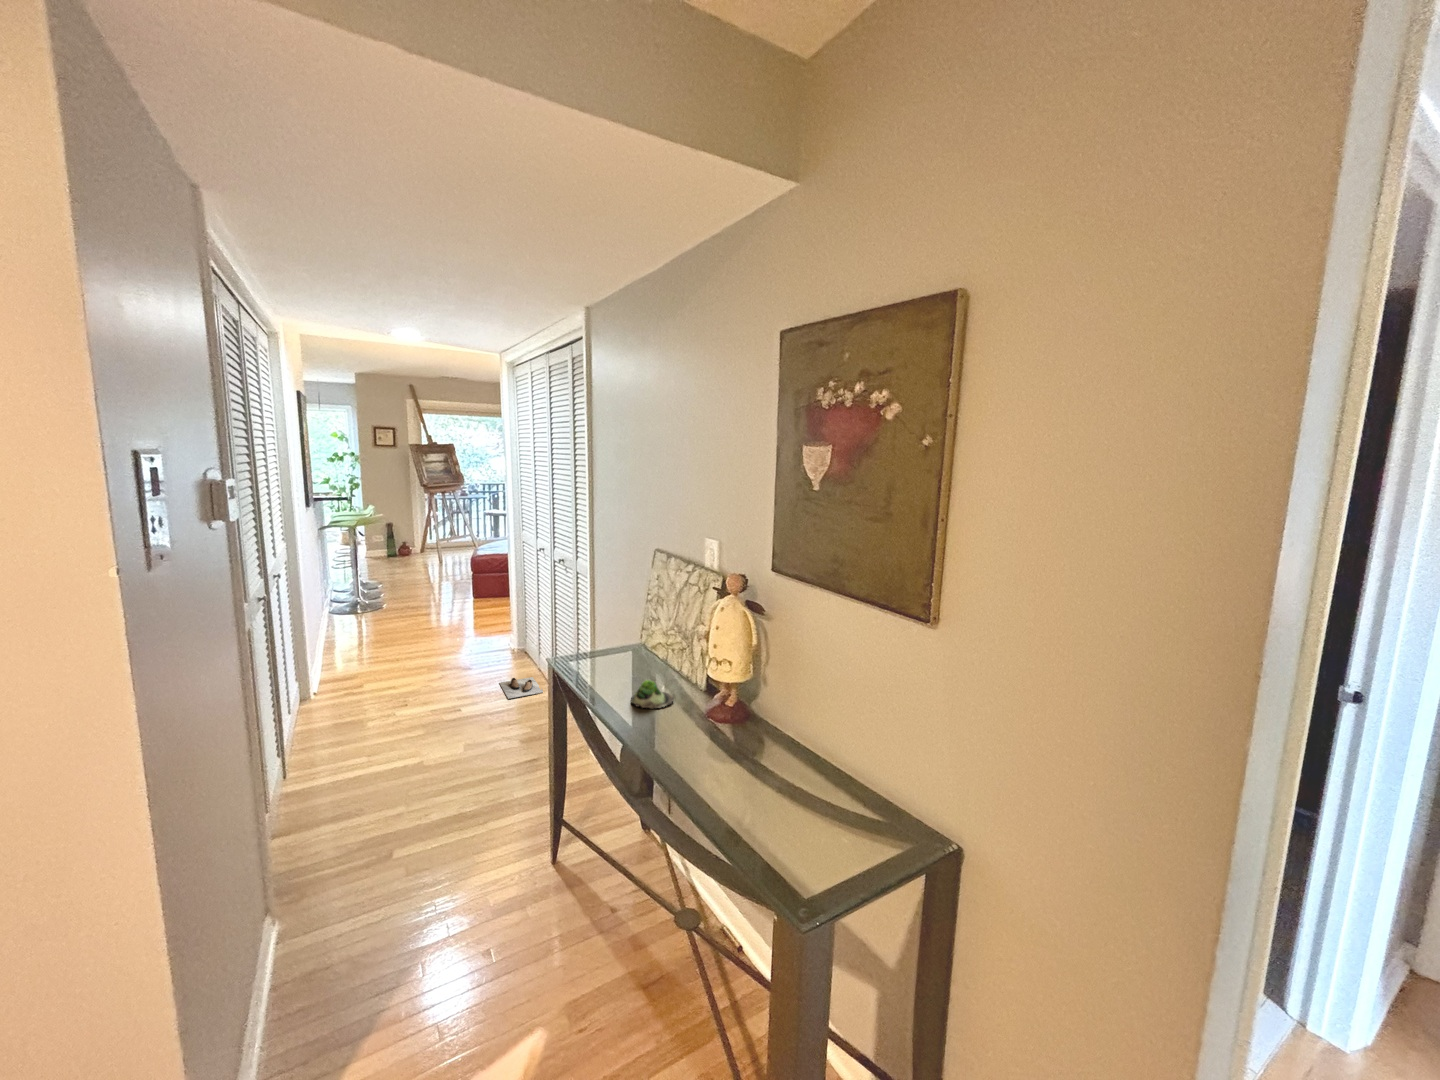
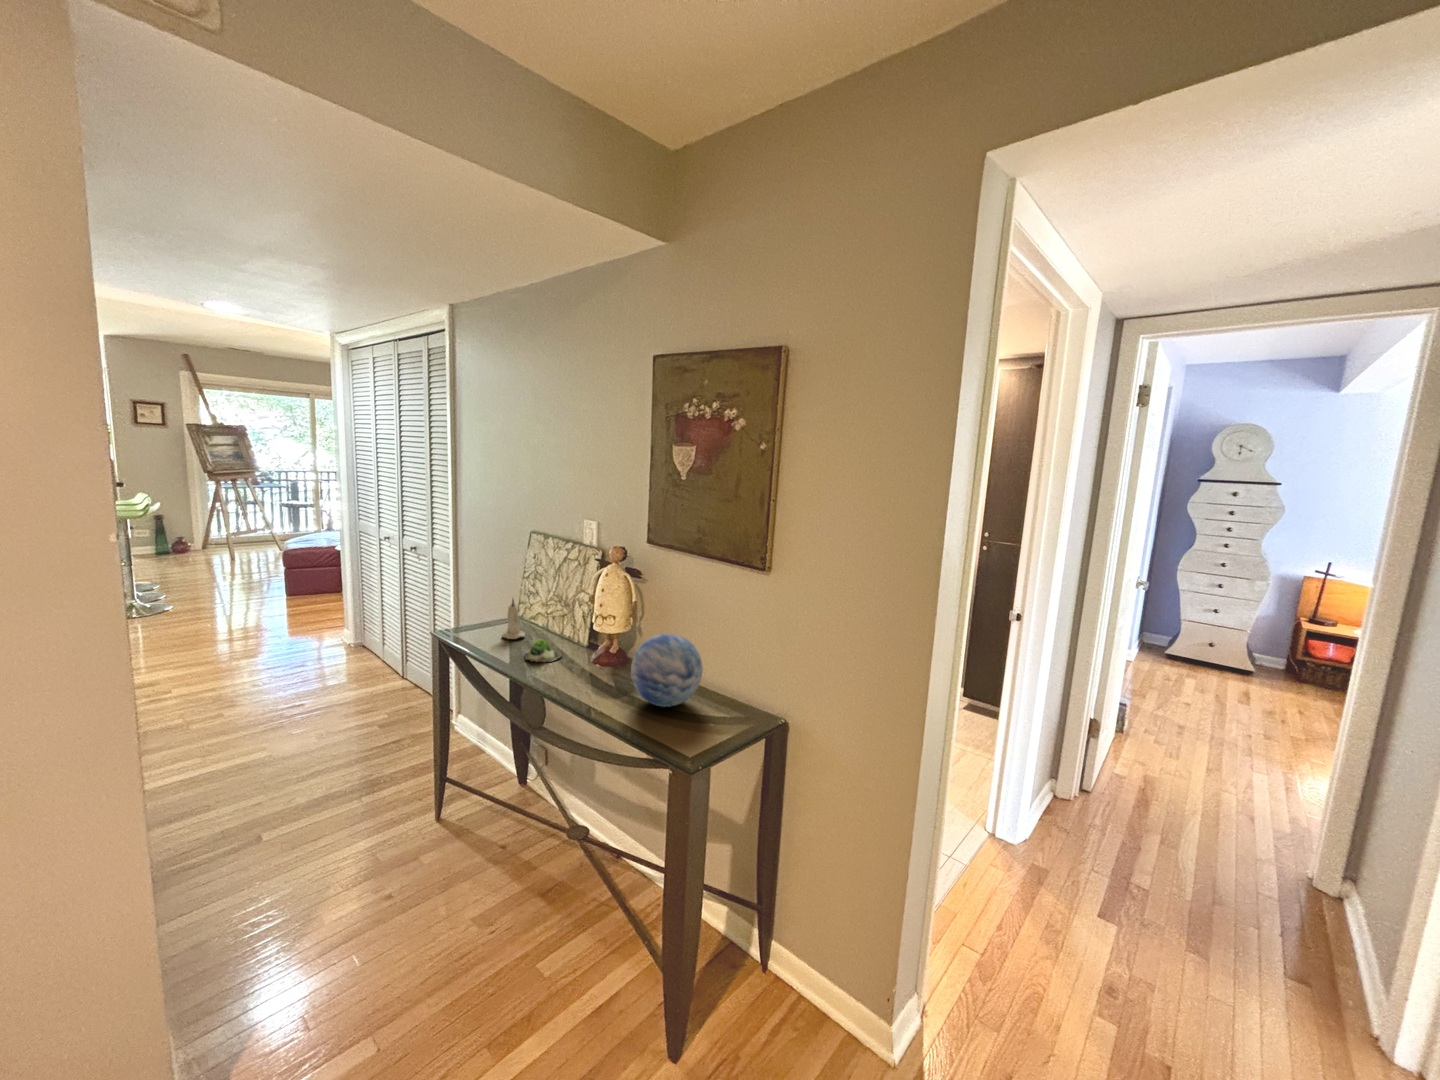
candle: none [615,625,641,674] -> present [502,599,525,639]
shoe: present [499,677,543,699] -> none [341,668,395,690]
decorative orb: none [739,695,835,796] -> present [631,633,703,707]

